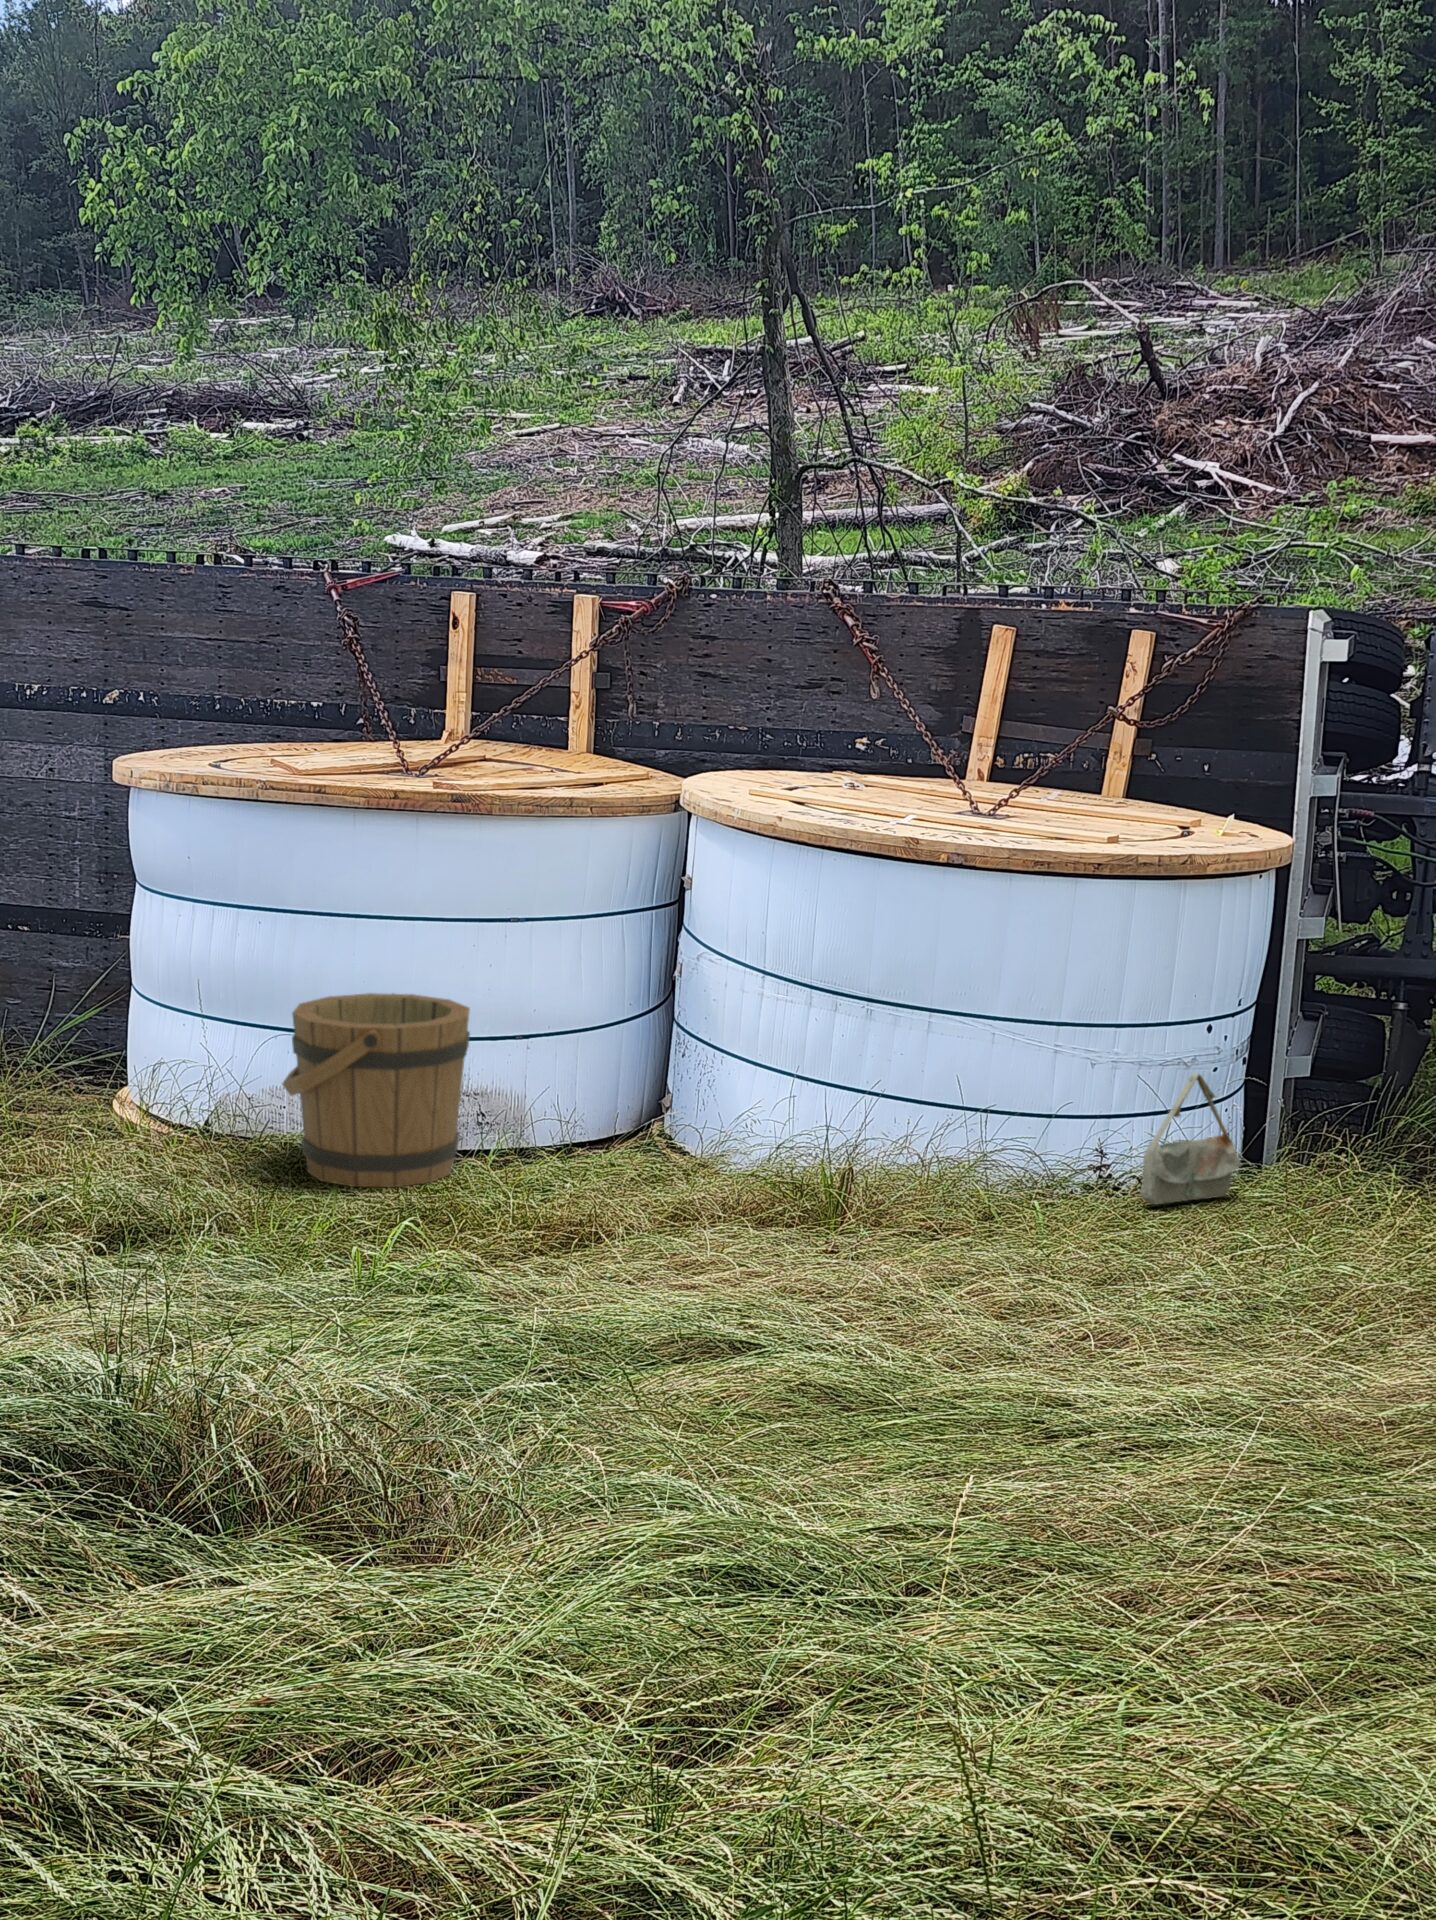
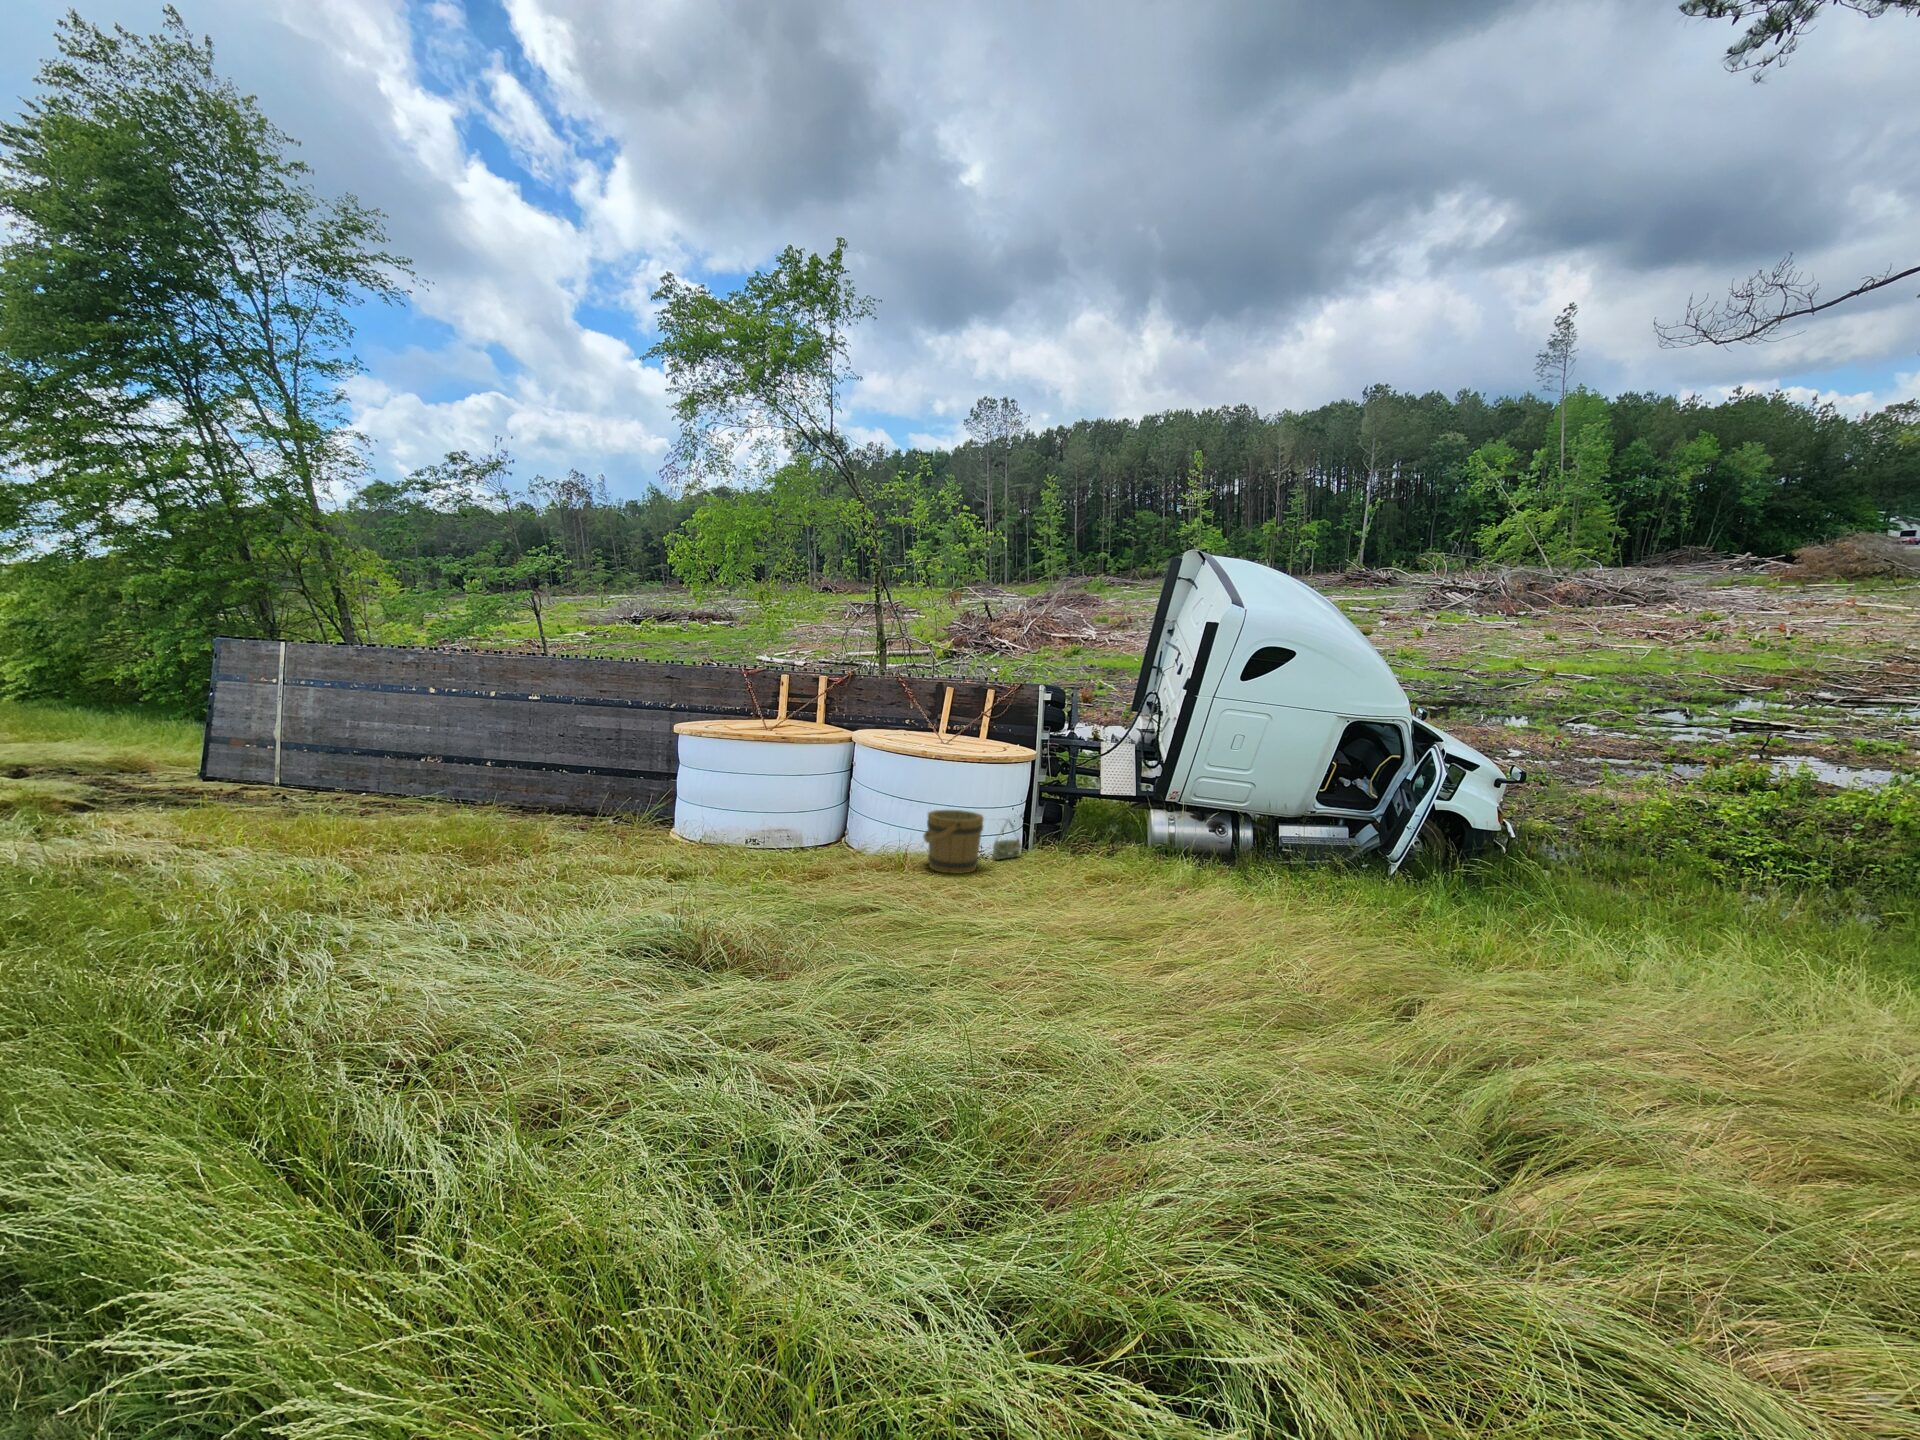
bucket: present [282,993,470,1187] -> present [923,810,983,873]

